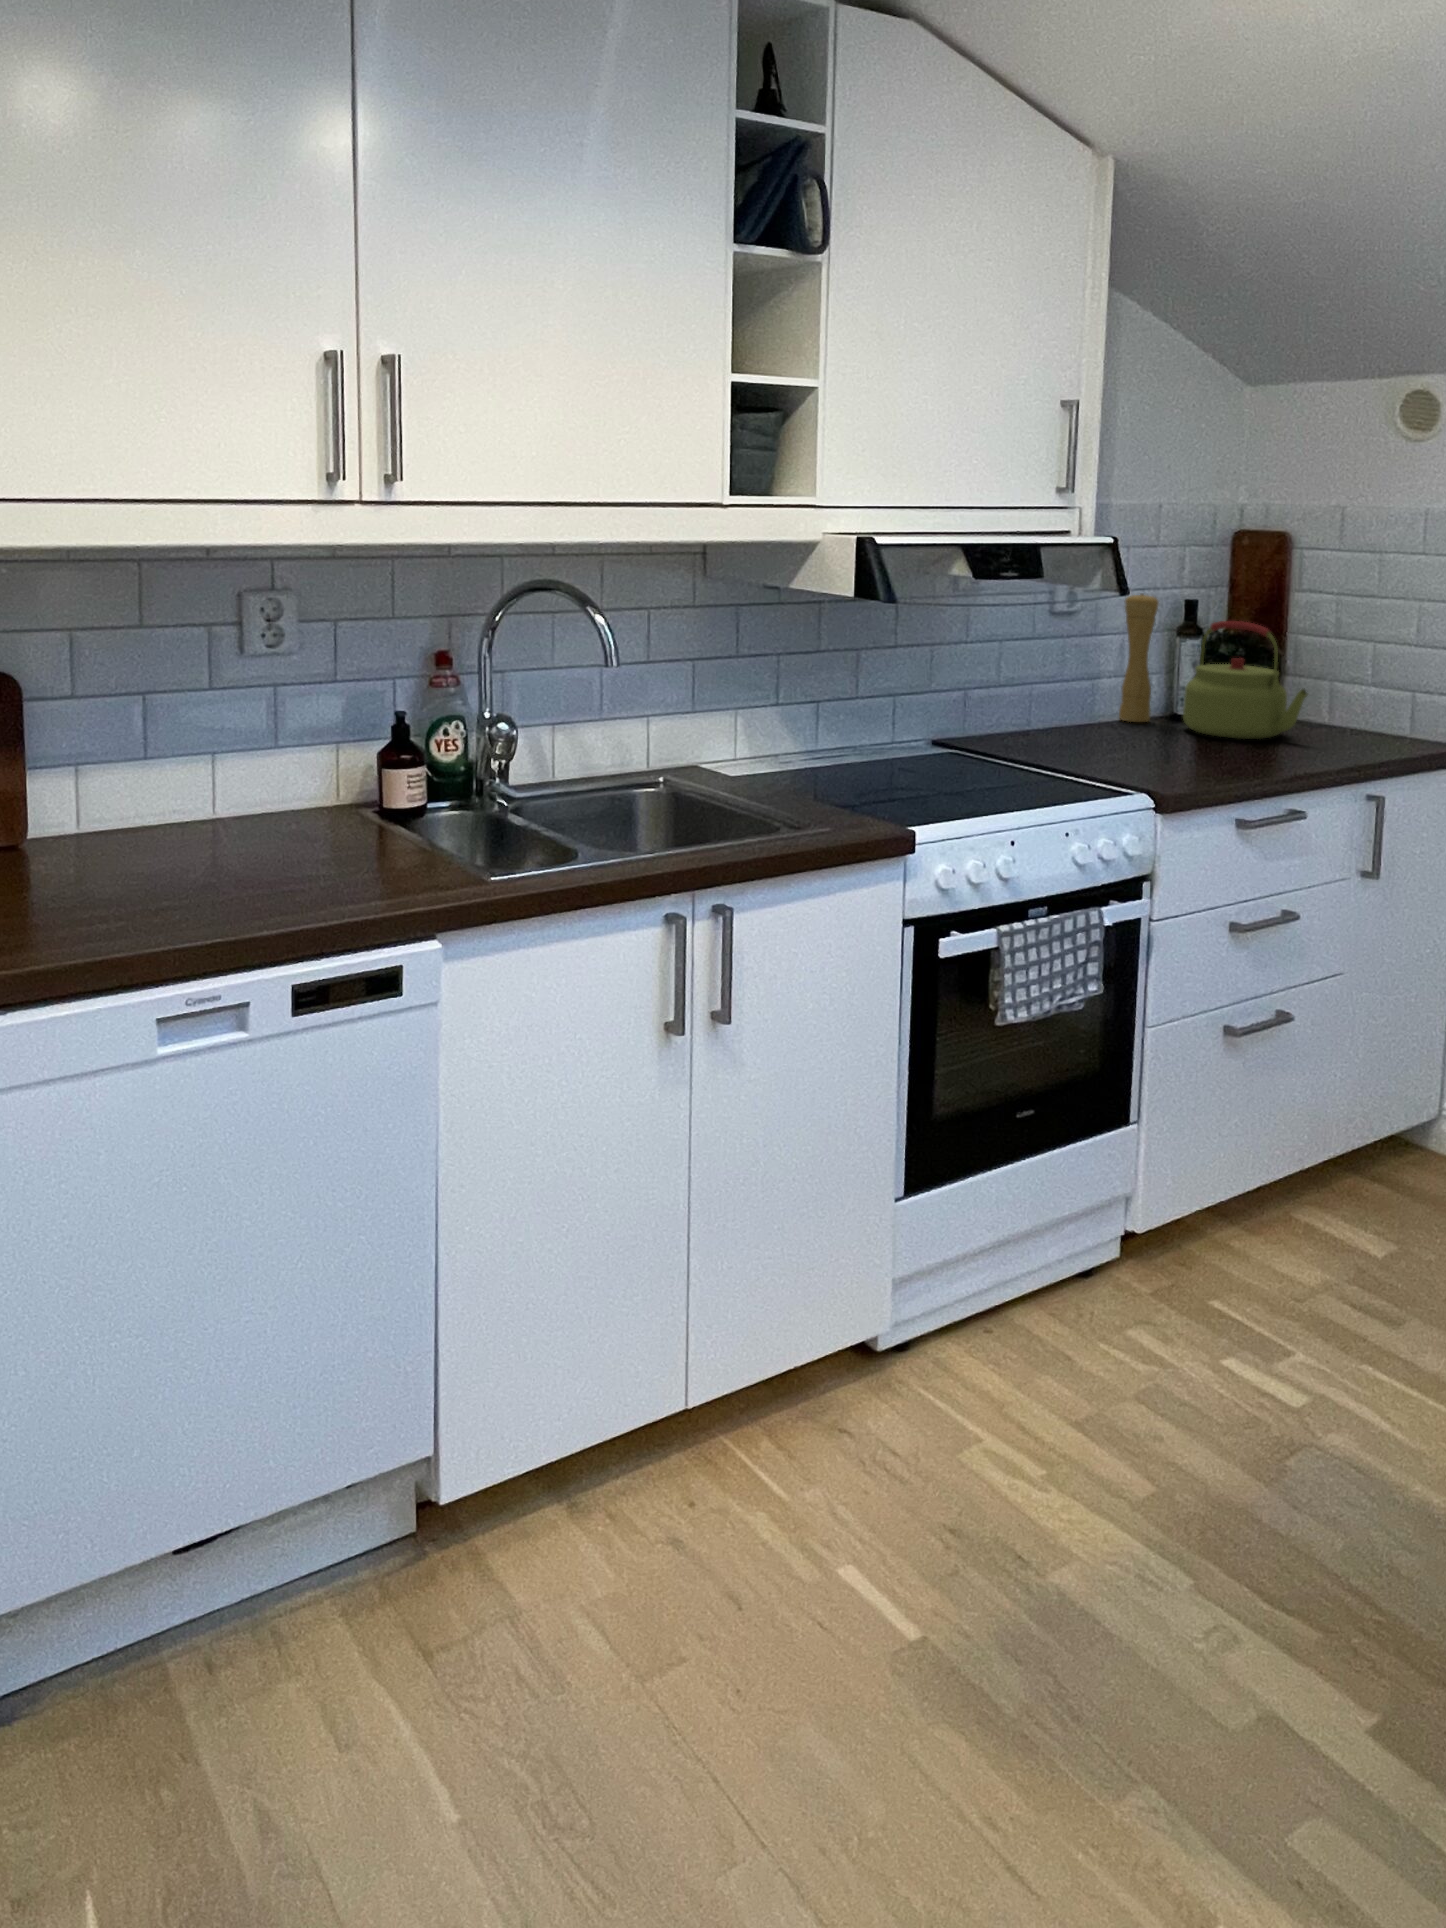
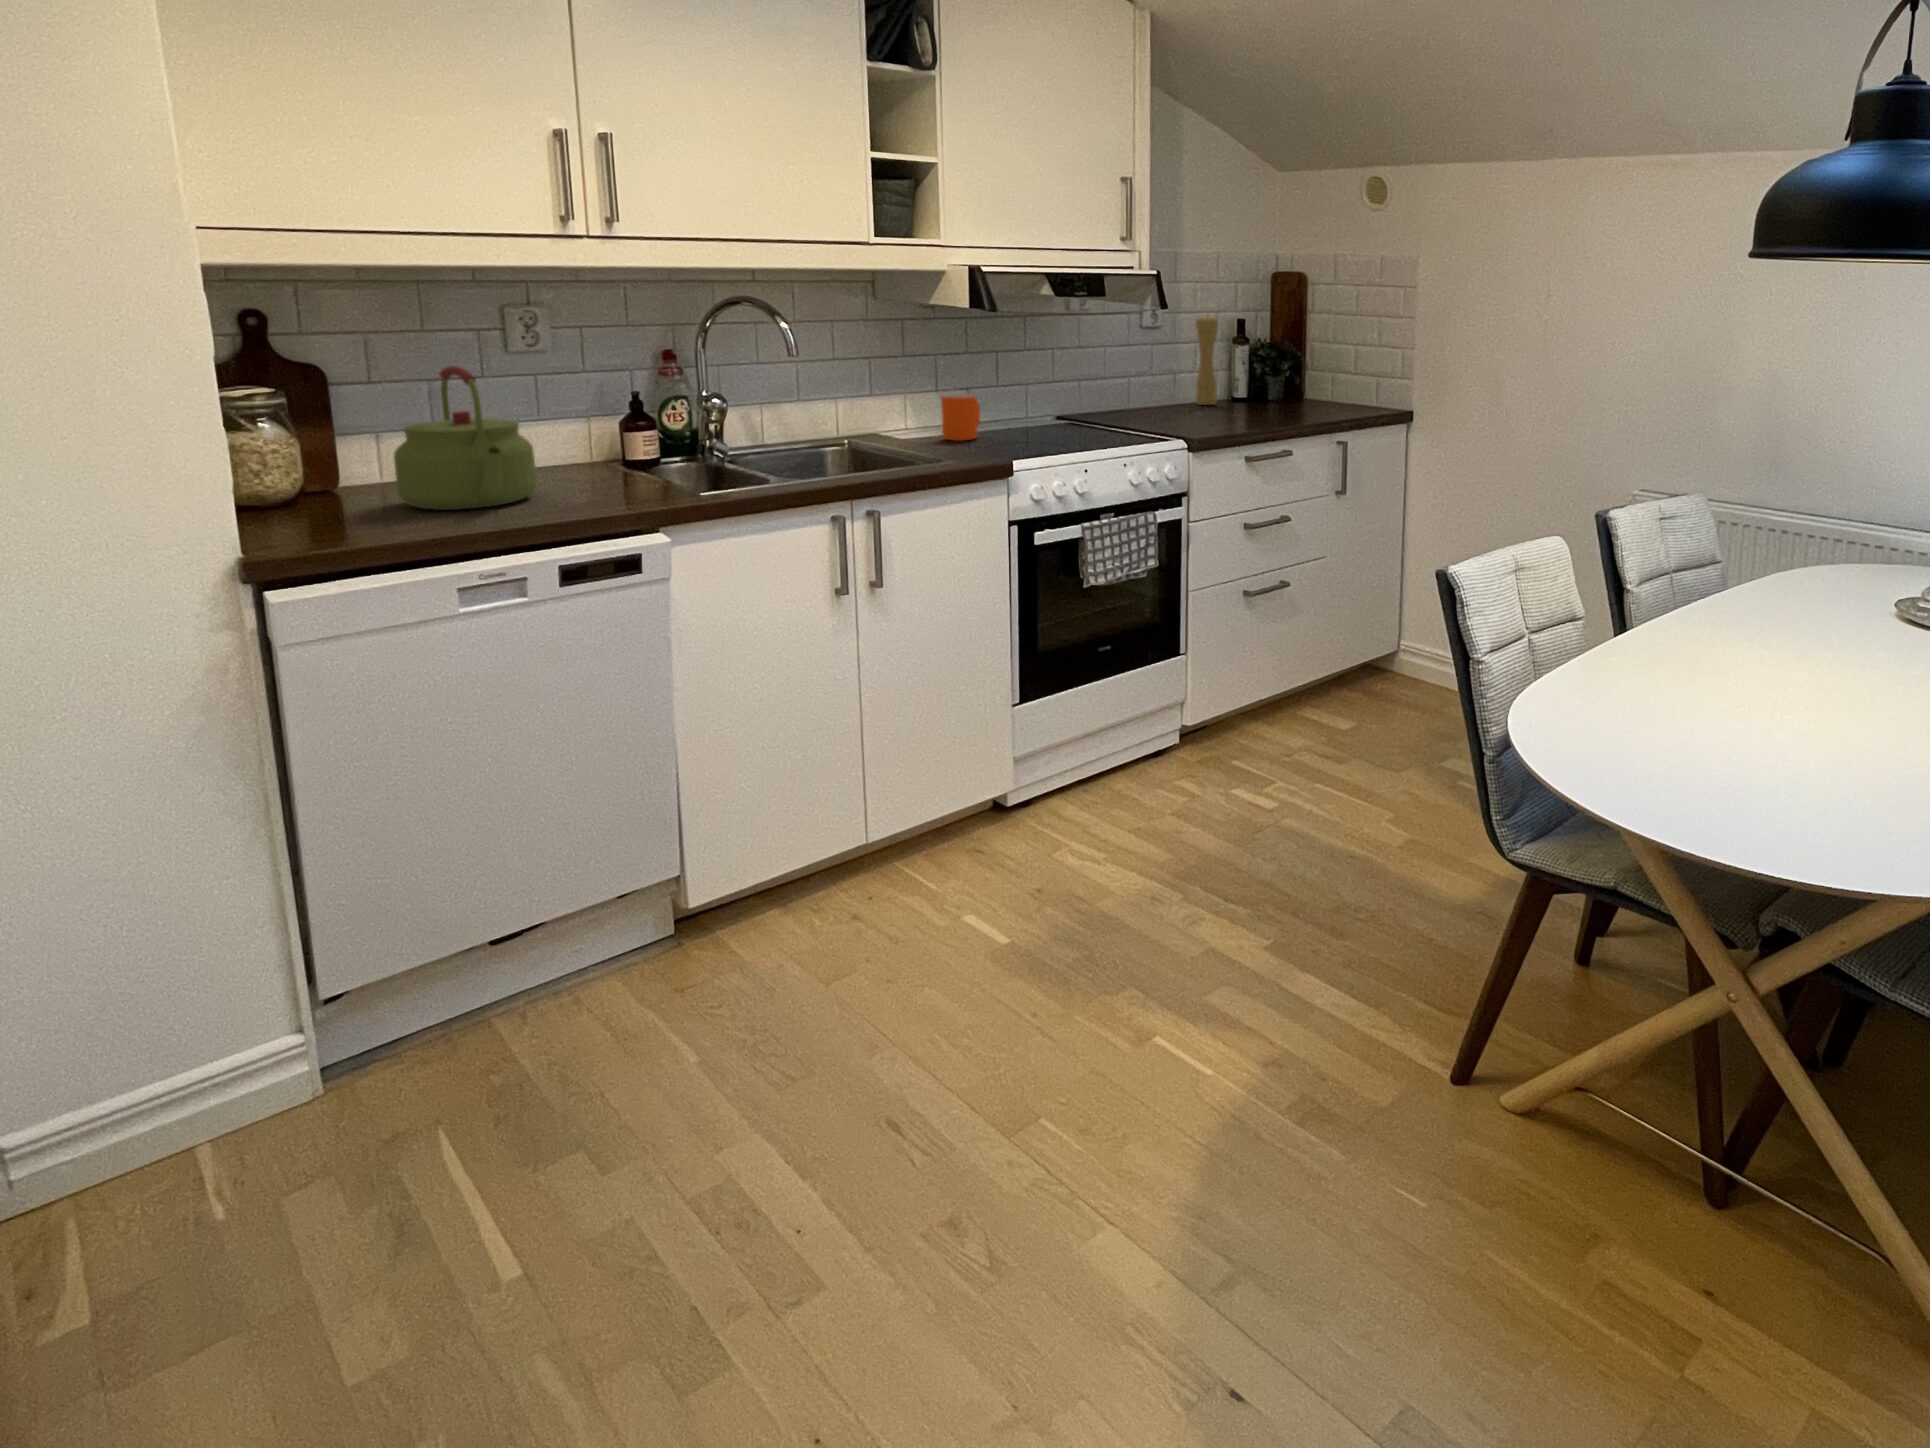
kettle: present [1183,621,1308,739] -> present [394,366,537,510]
mug: none [791,712,843,782] -> present [941,394,980,441]

